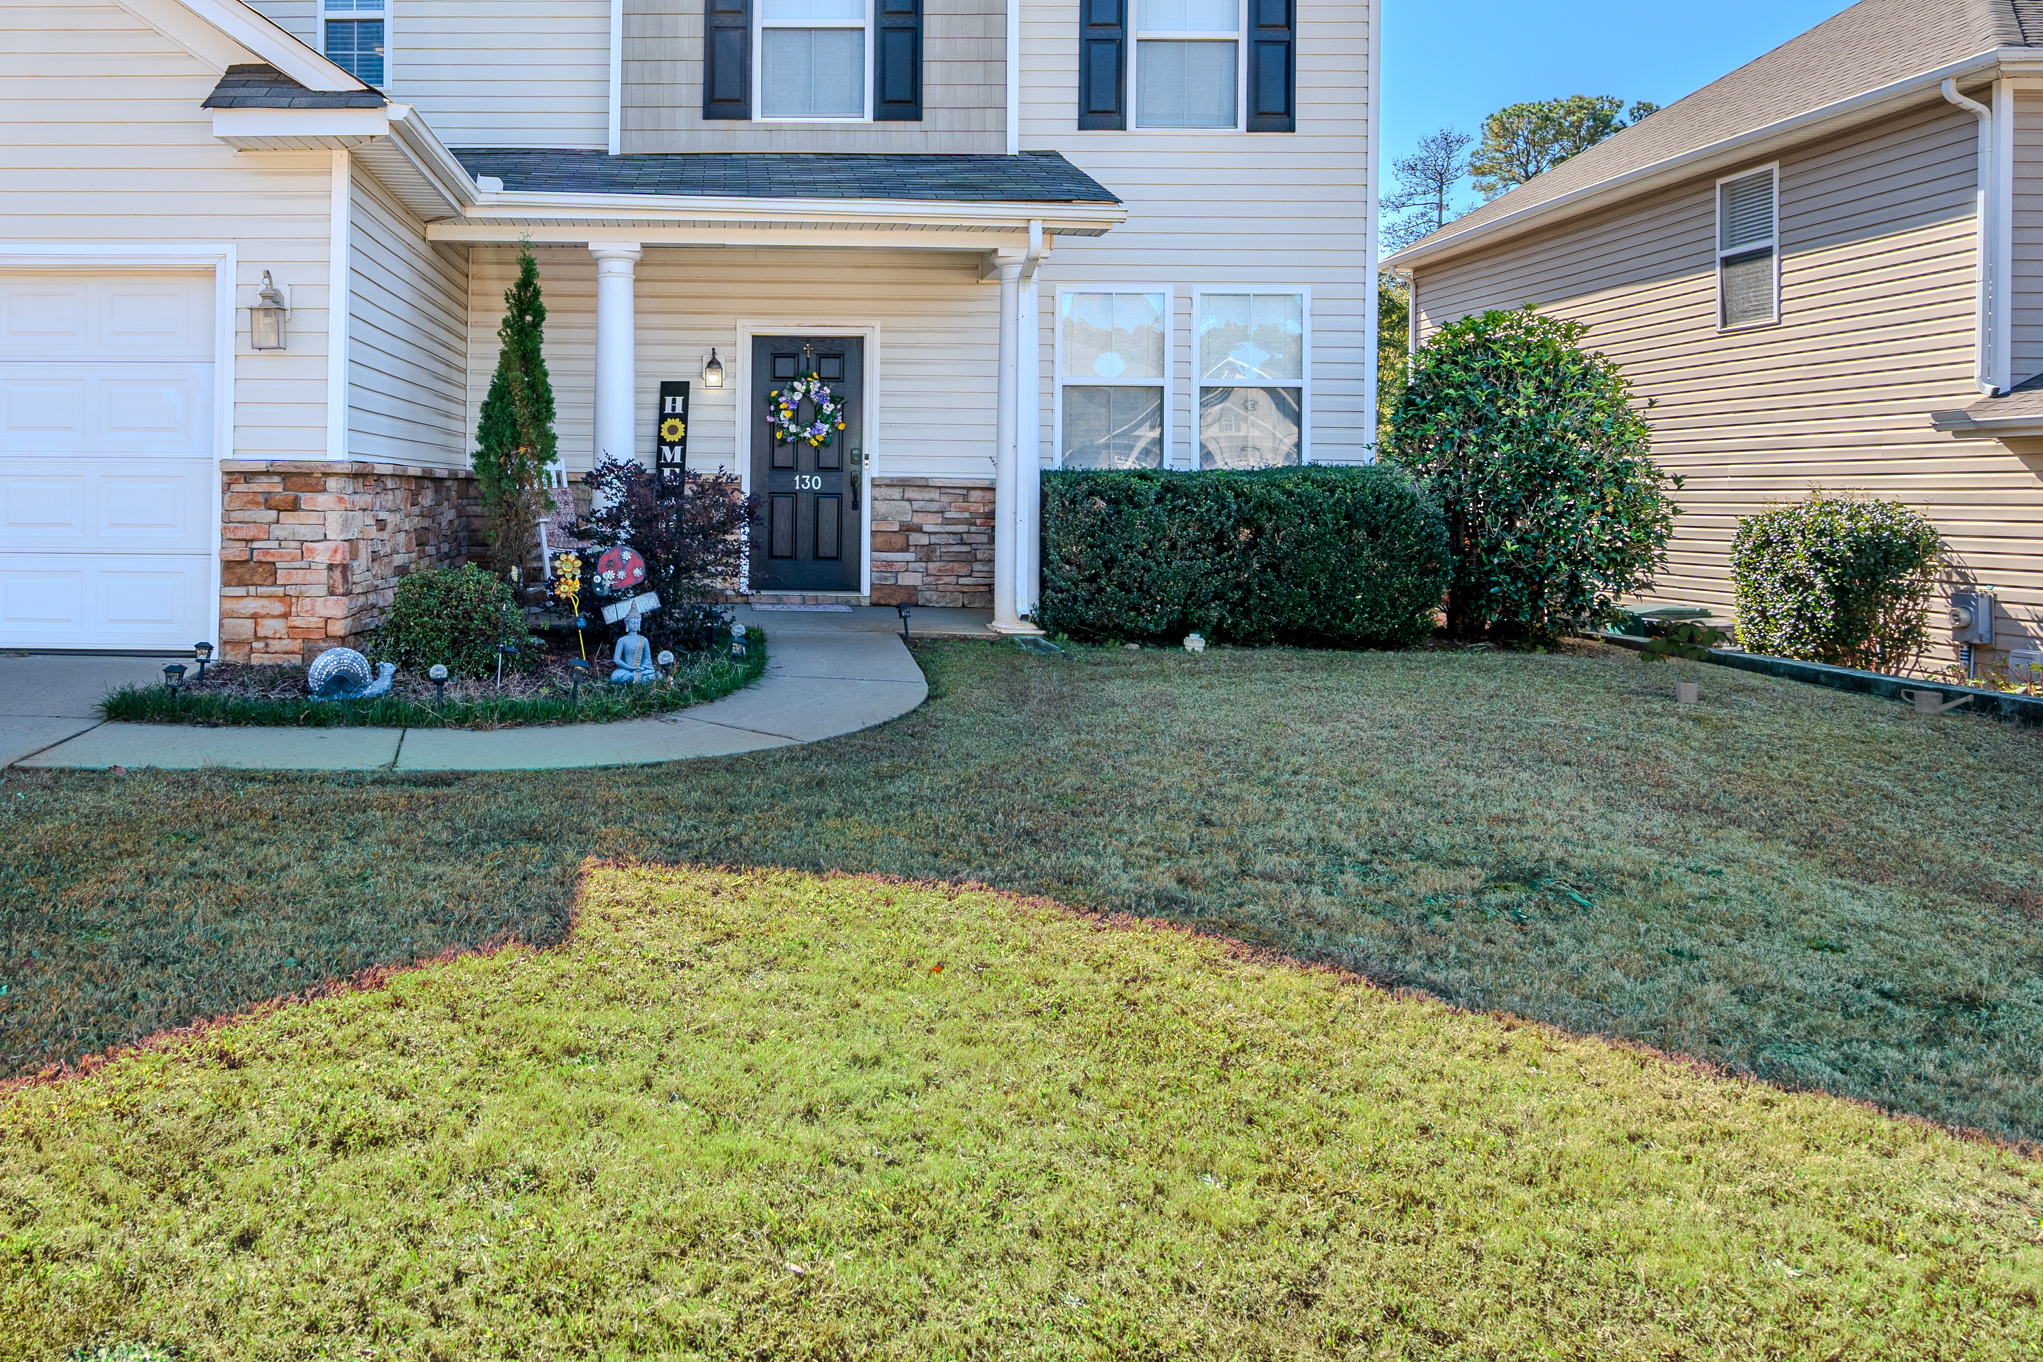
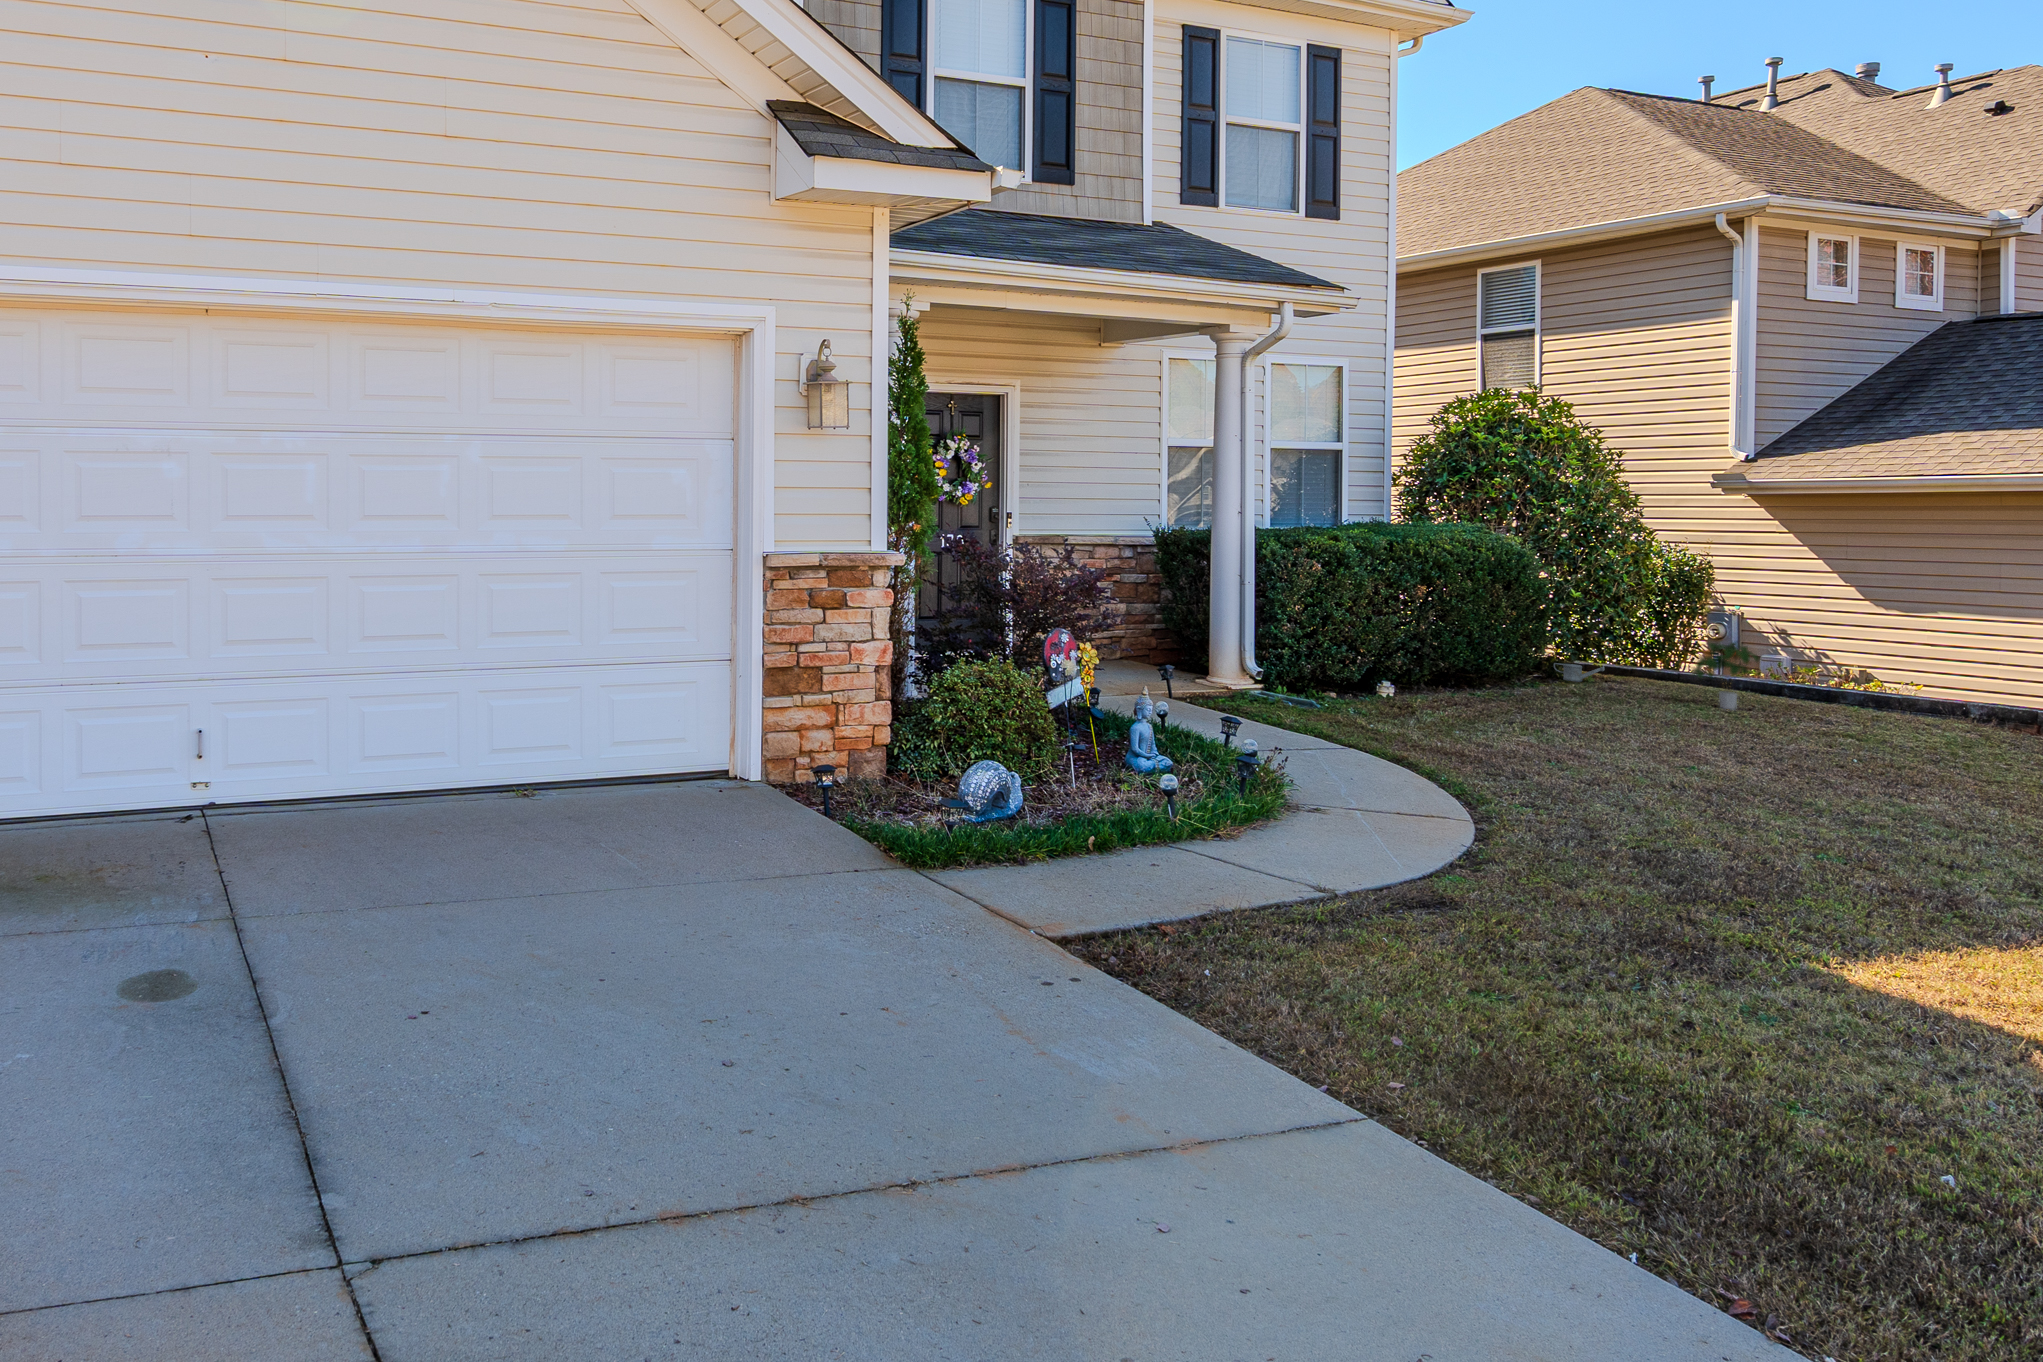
watering can: present [1901,689,1974,716] -> present [1554,663,1605,682]

